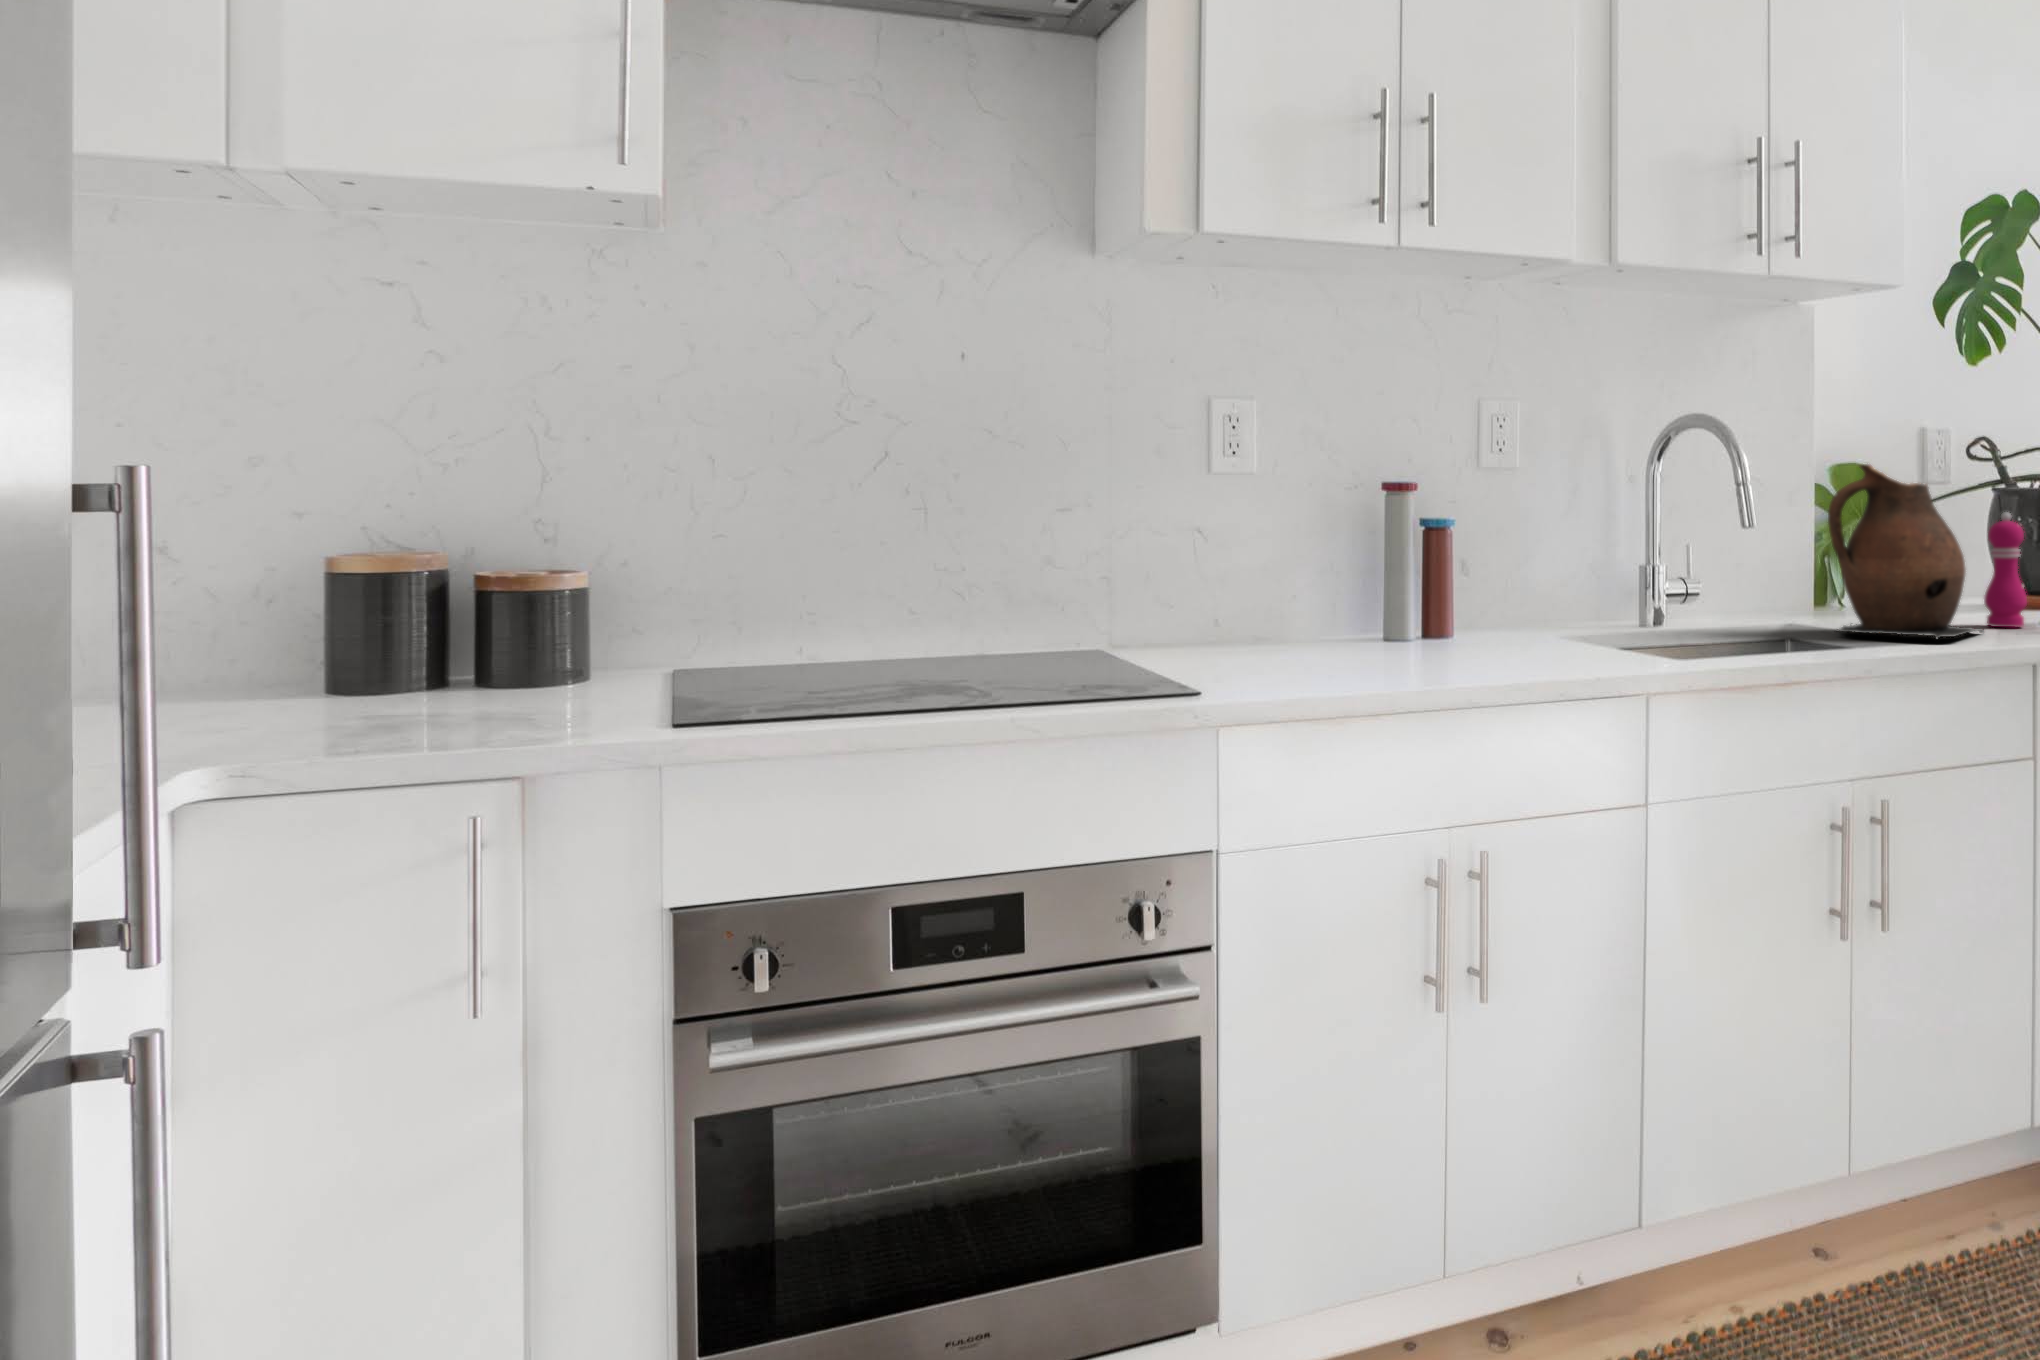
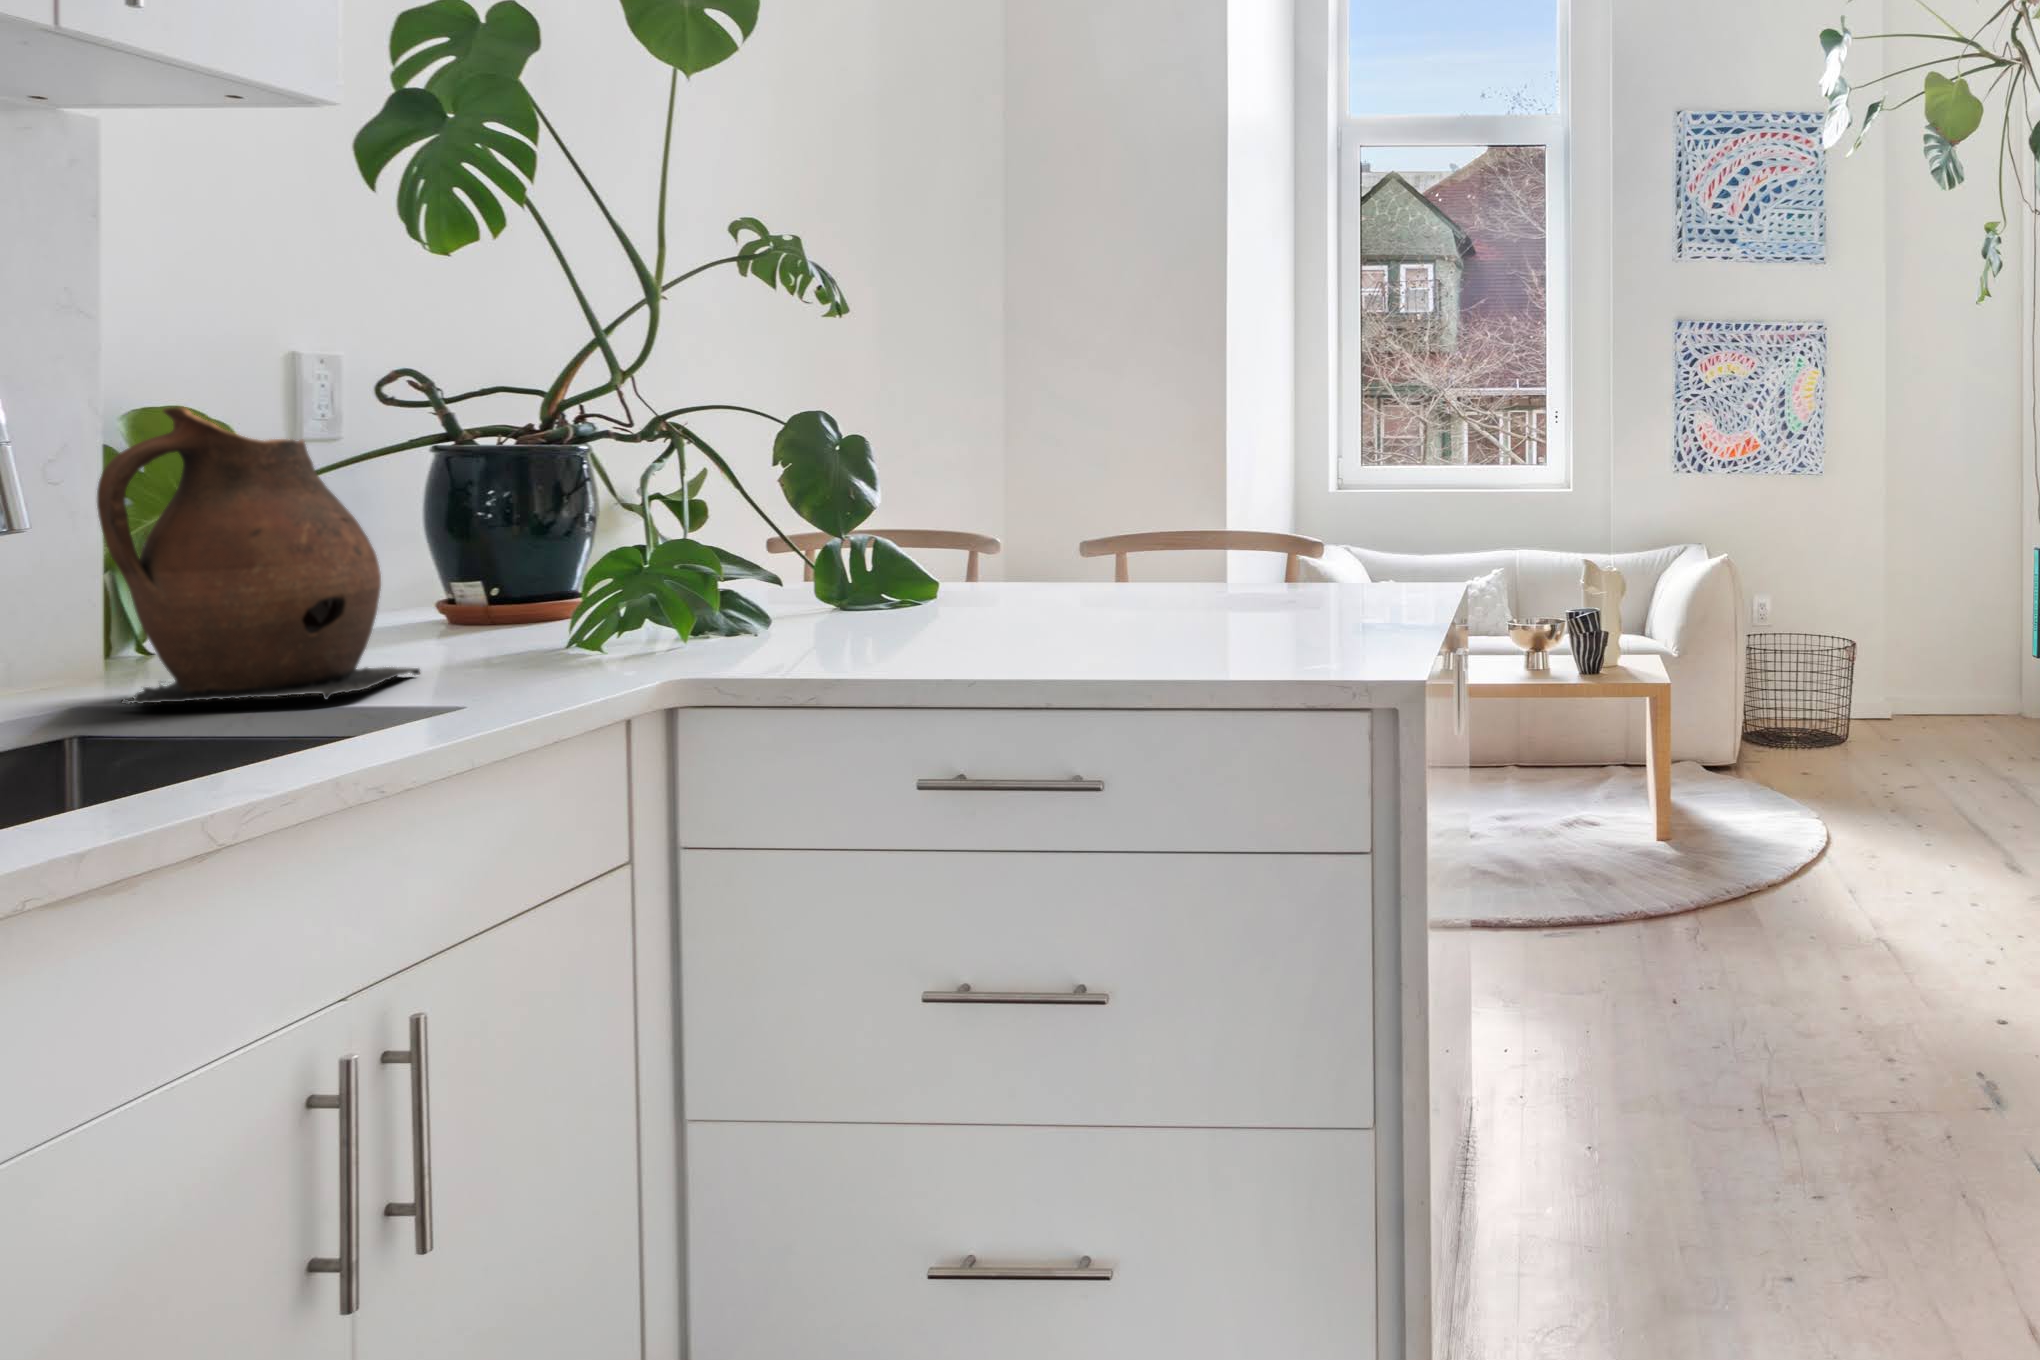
pepper mill: present [1984,512,2027,627] -> none [422,481,496,660]

